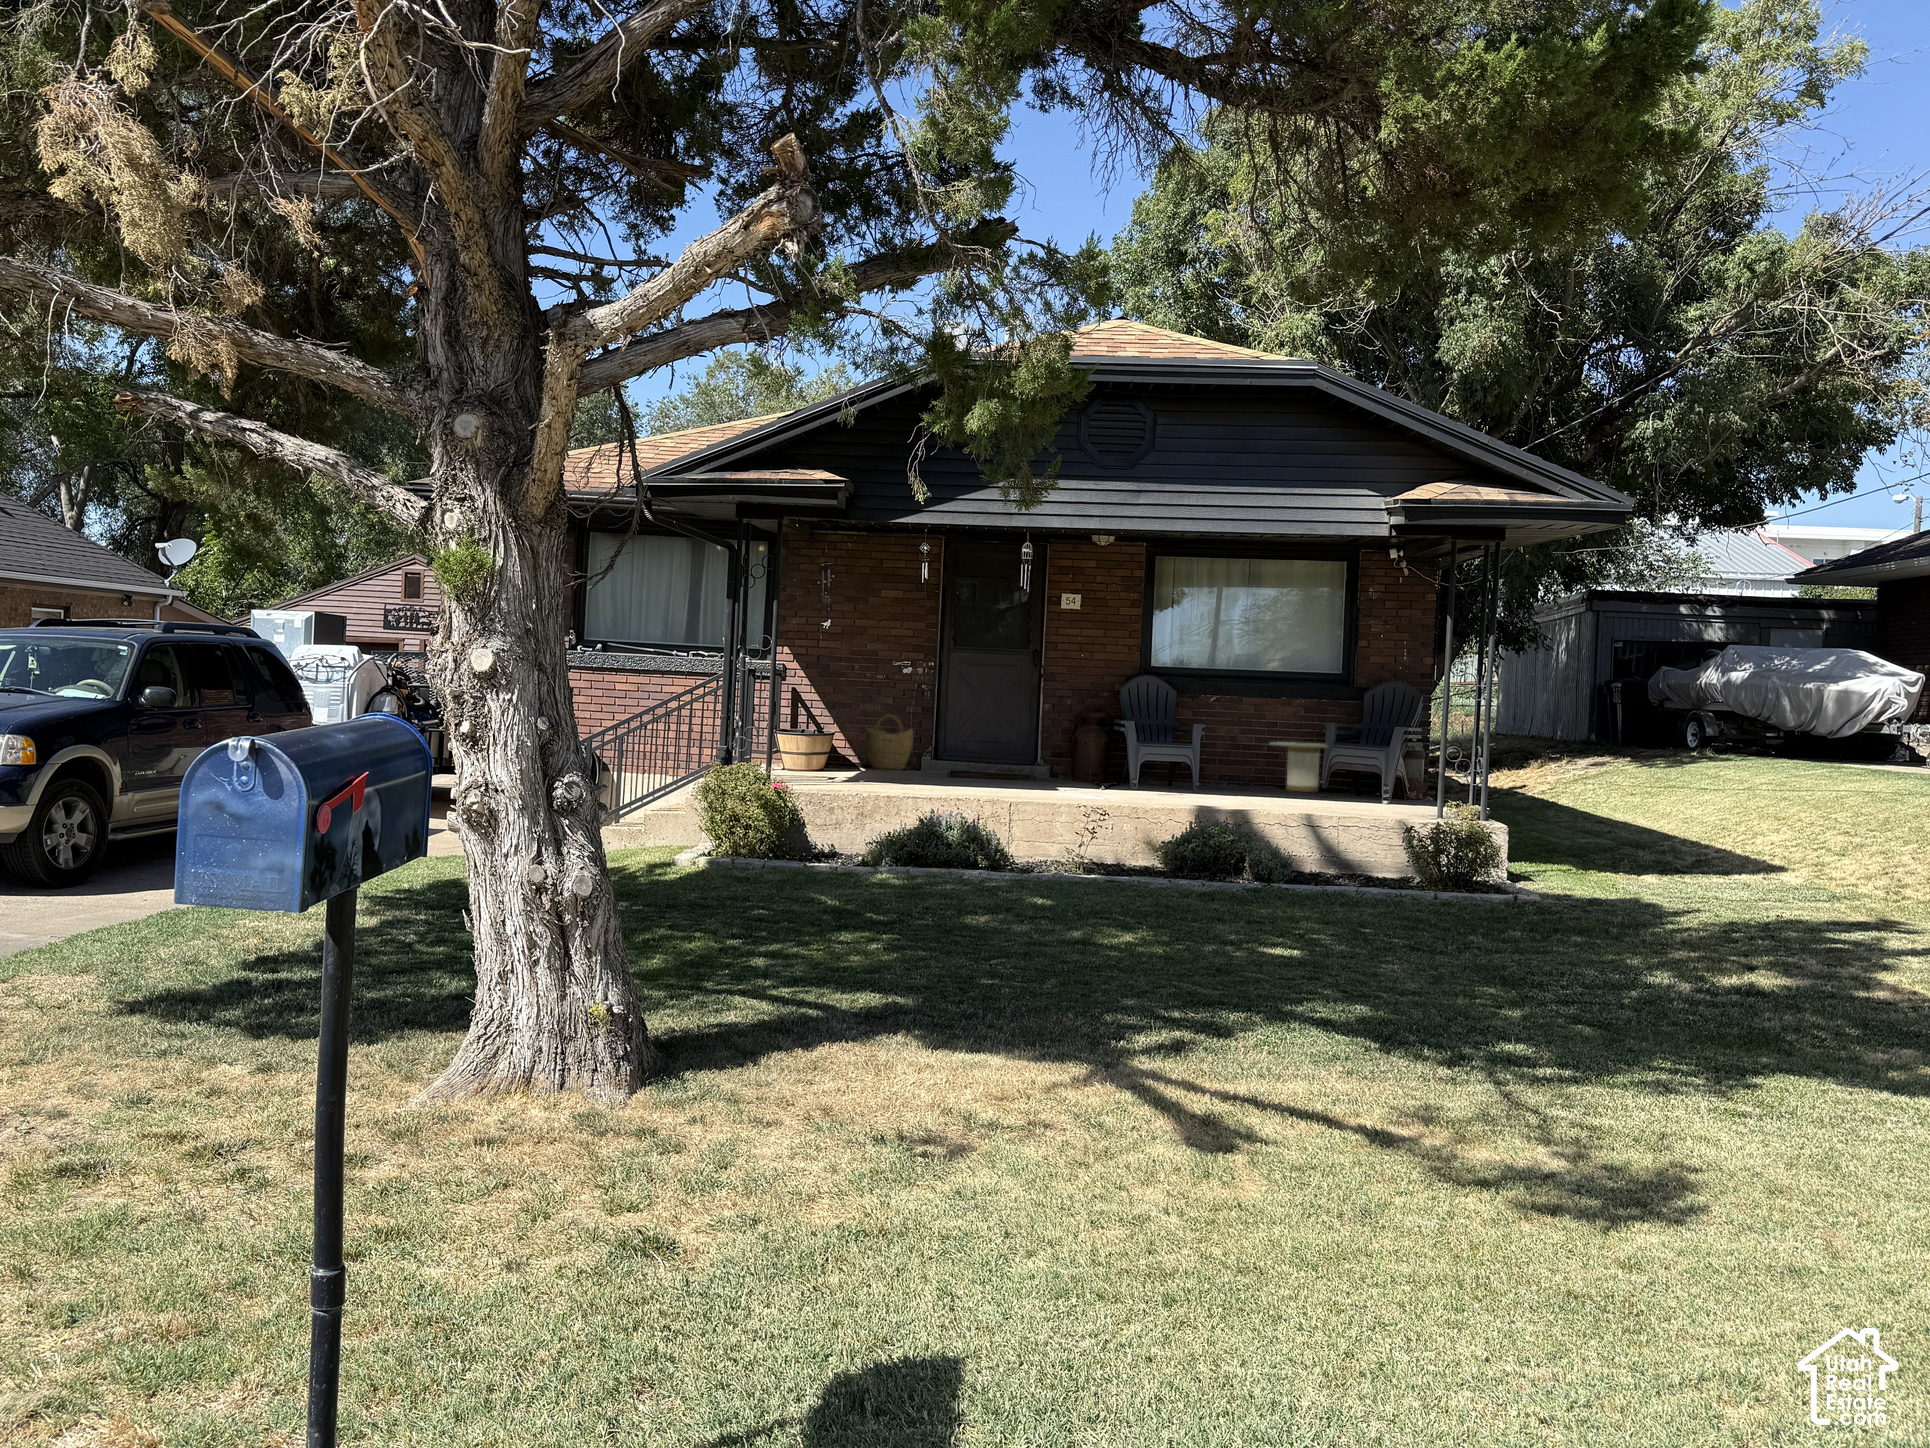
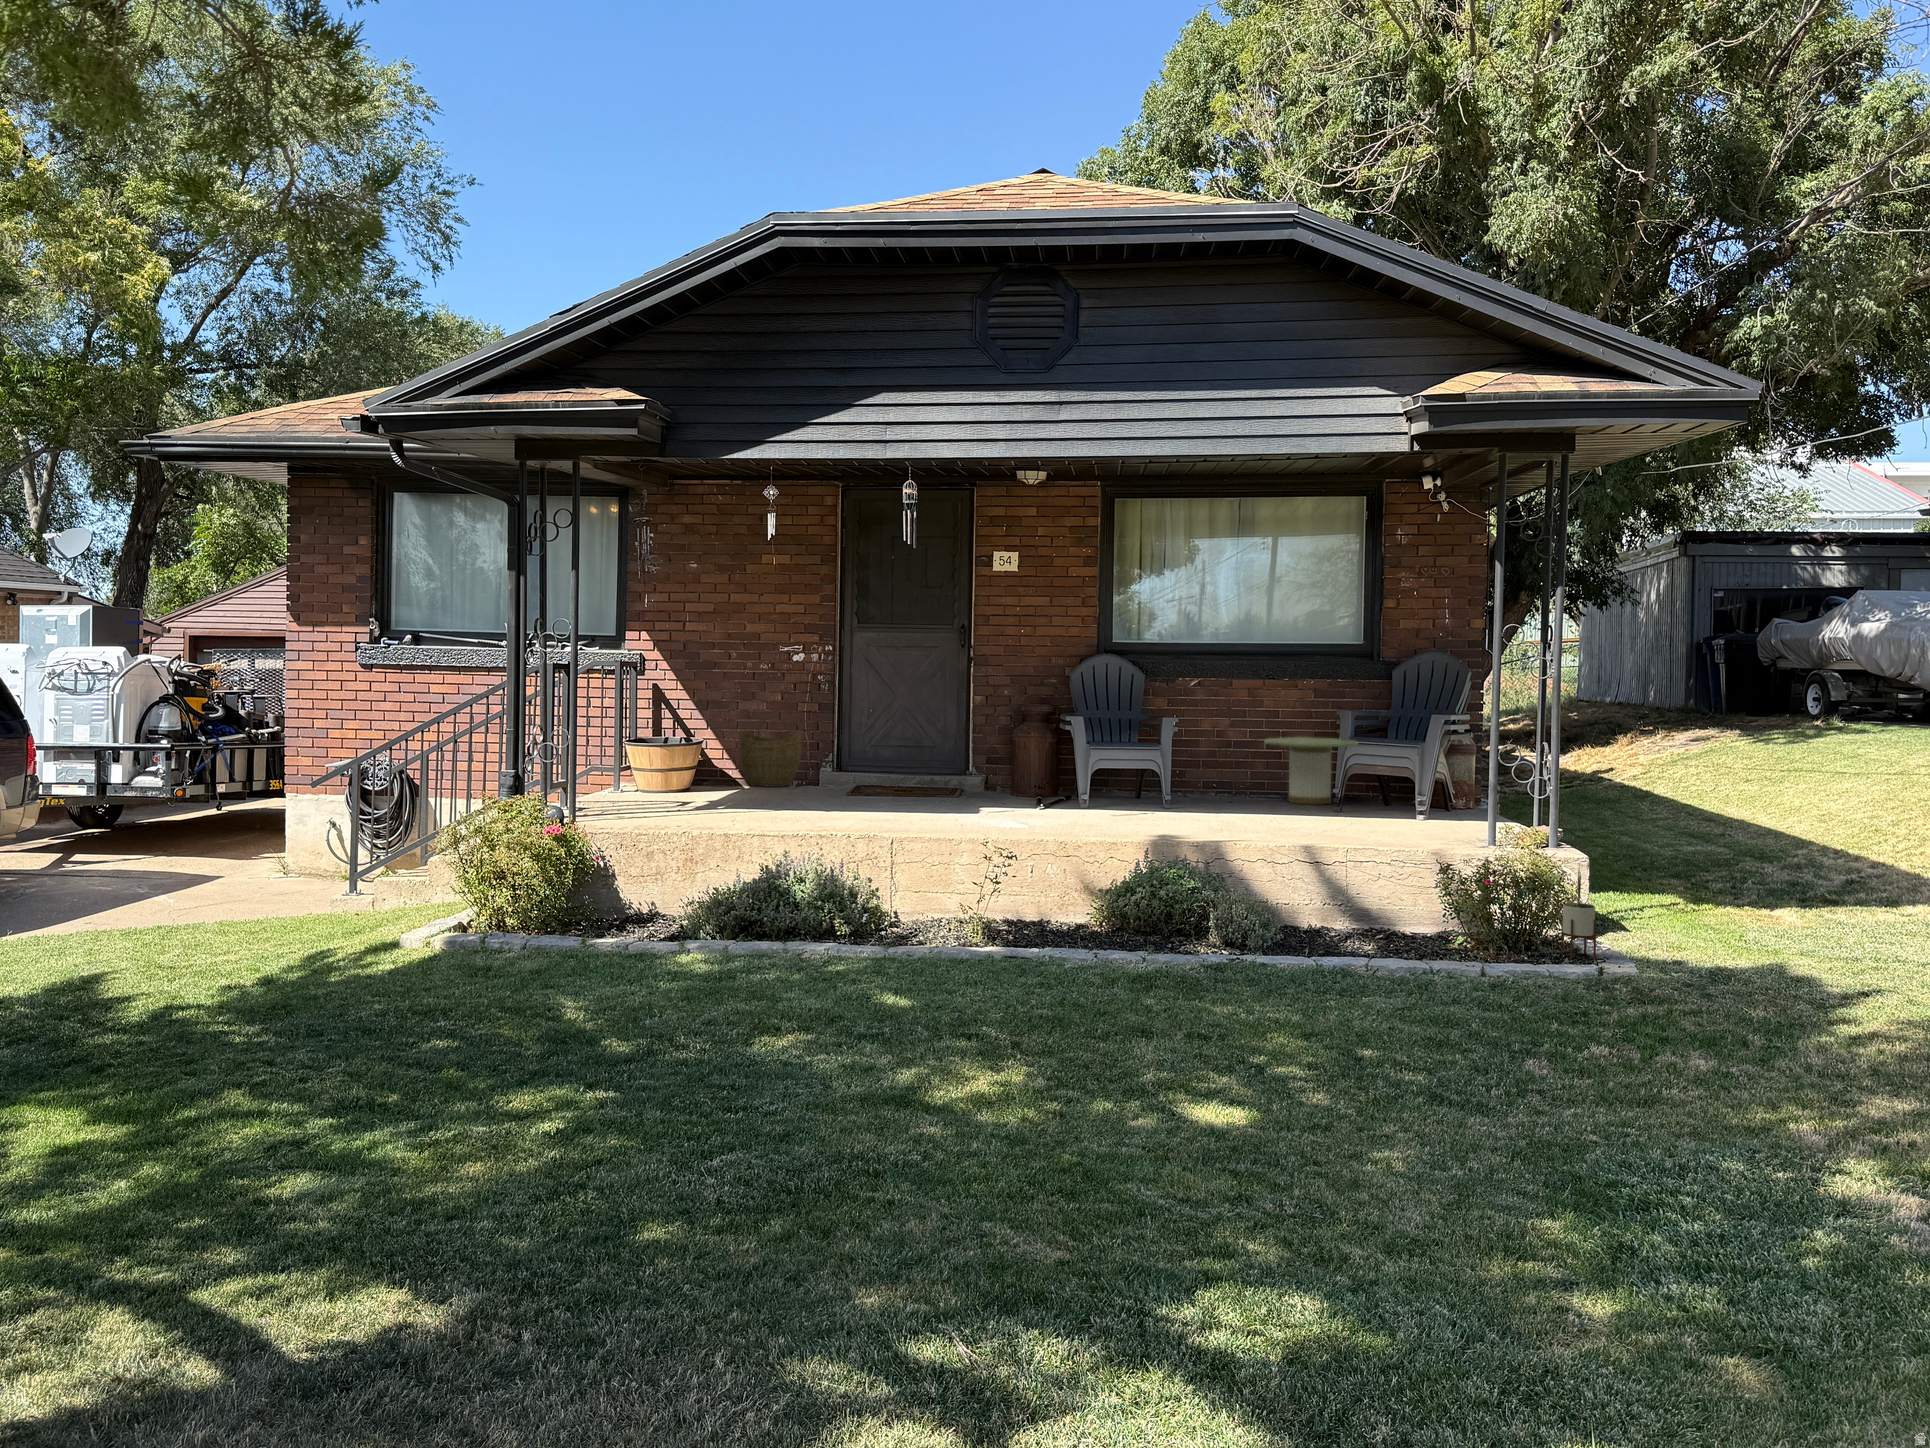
potted plant: none [1486,824,1510,894] -> present [1561,868,1596,959]

